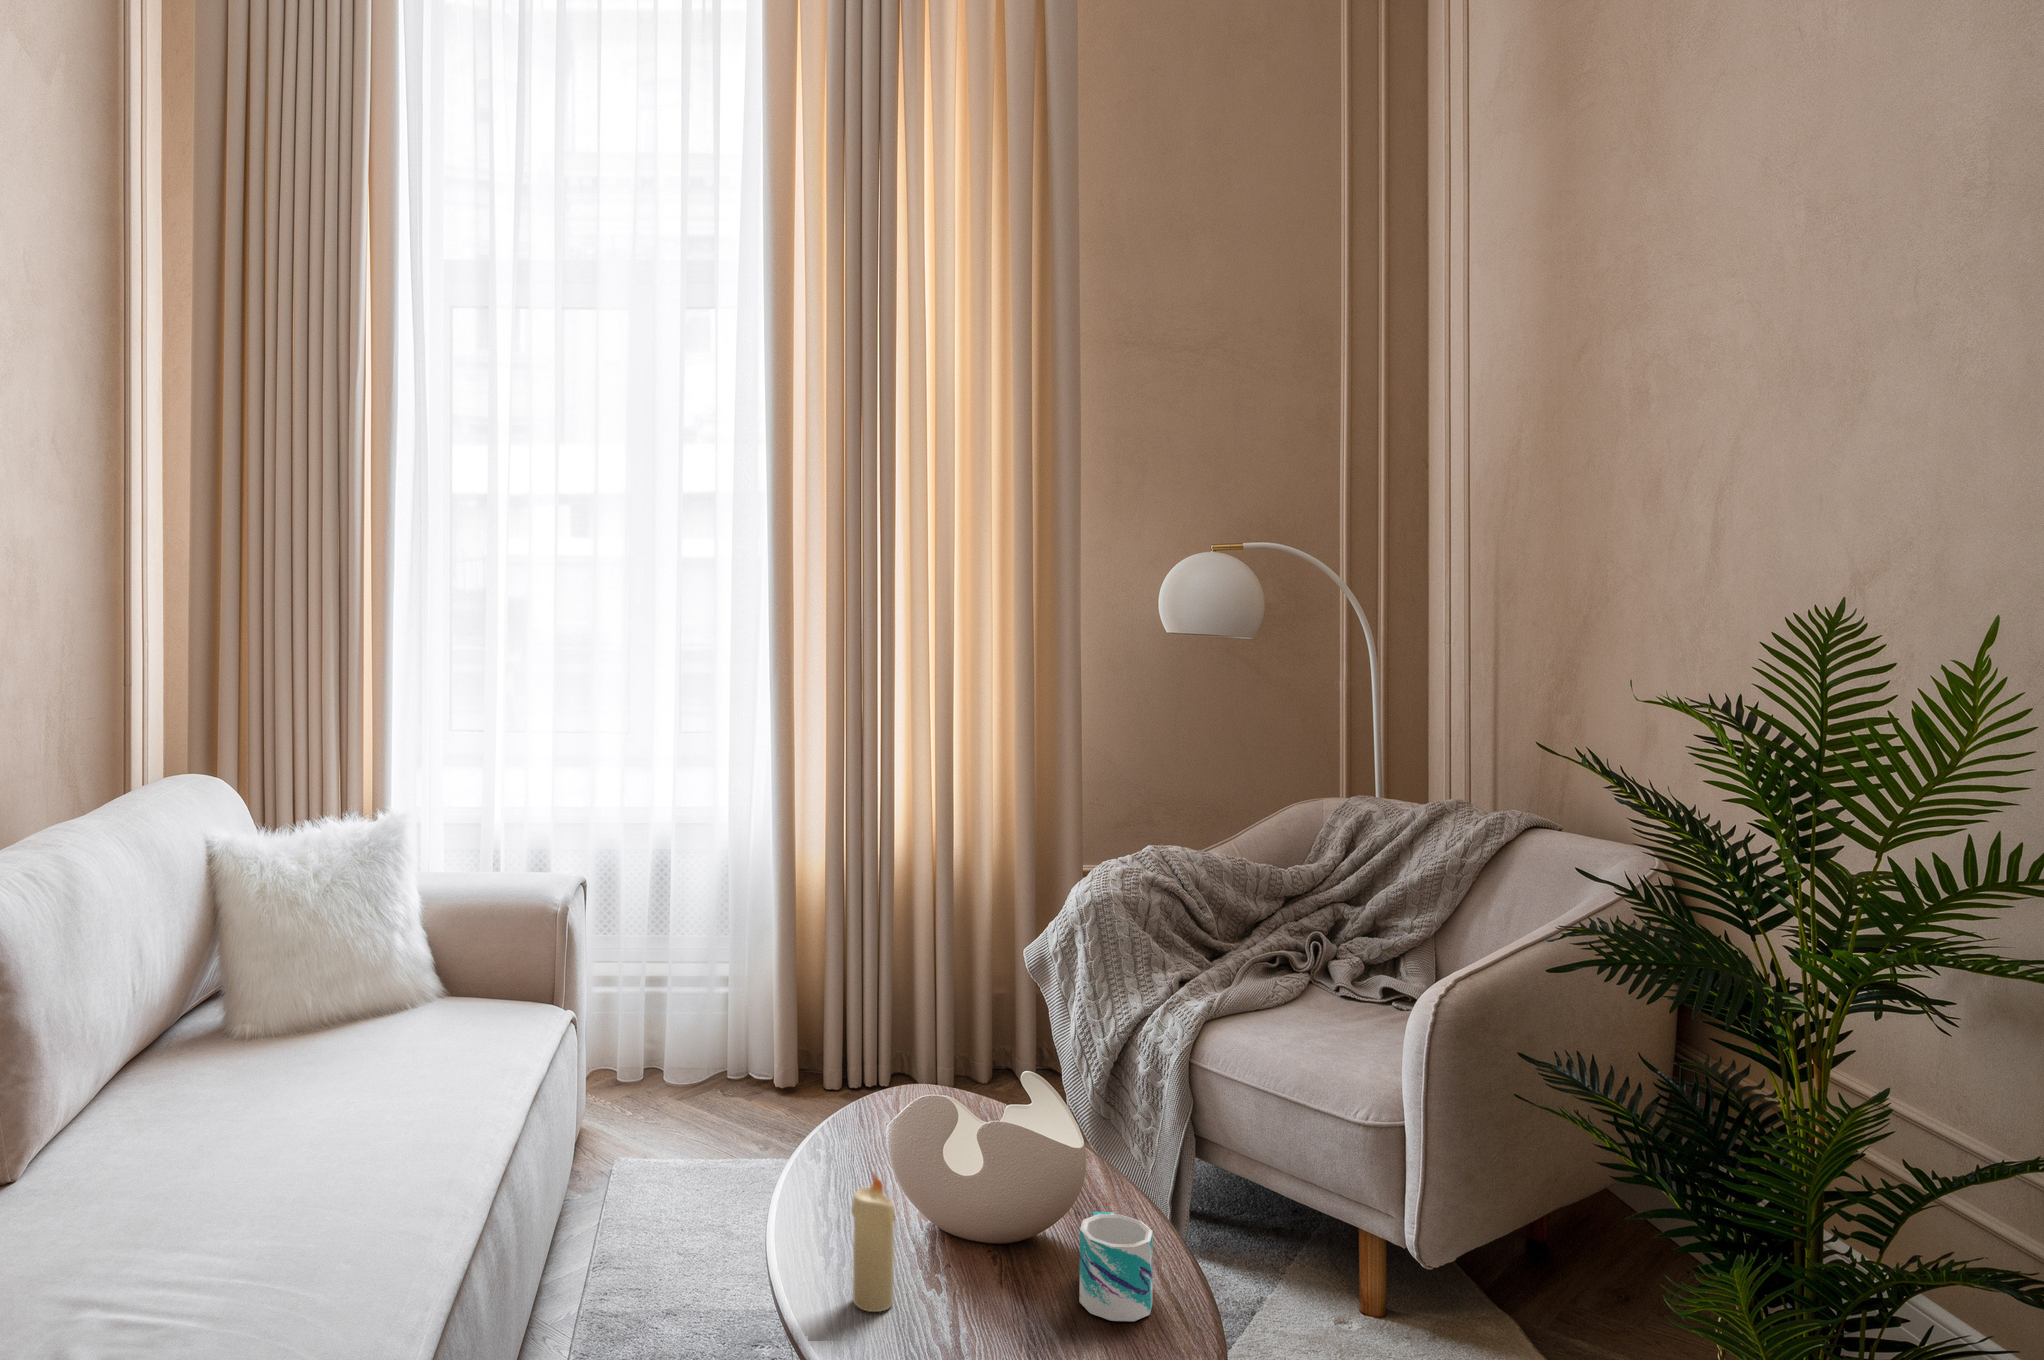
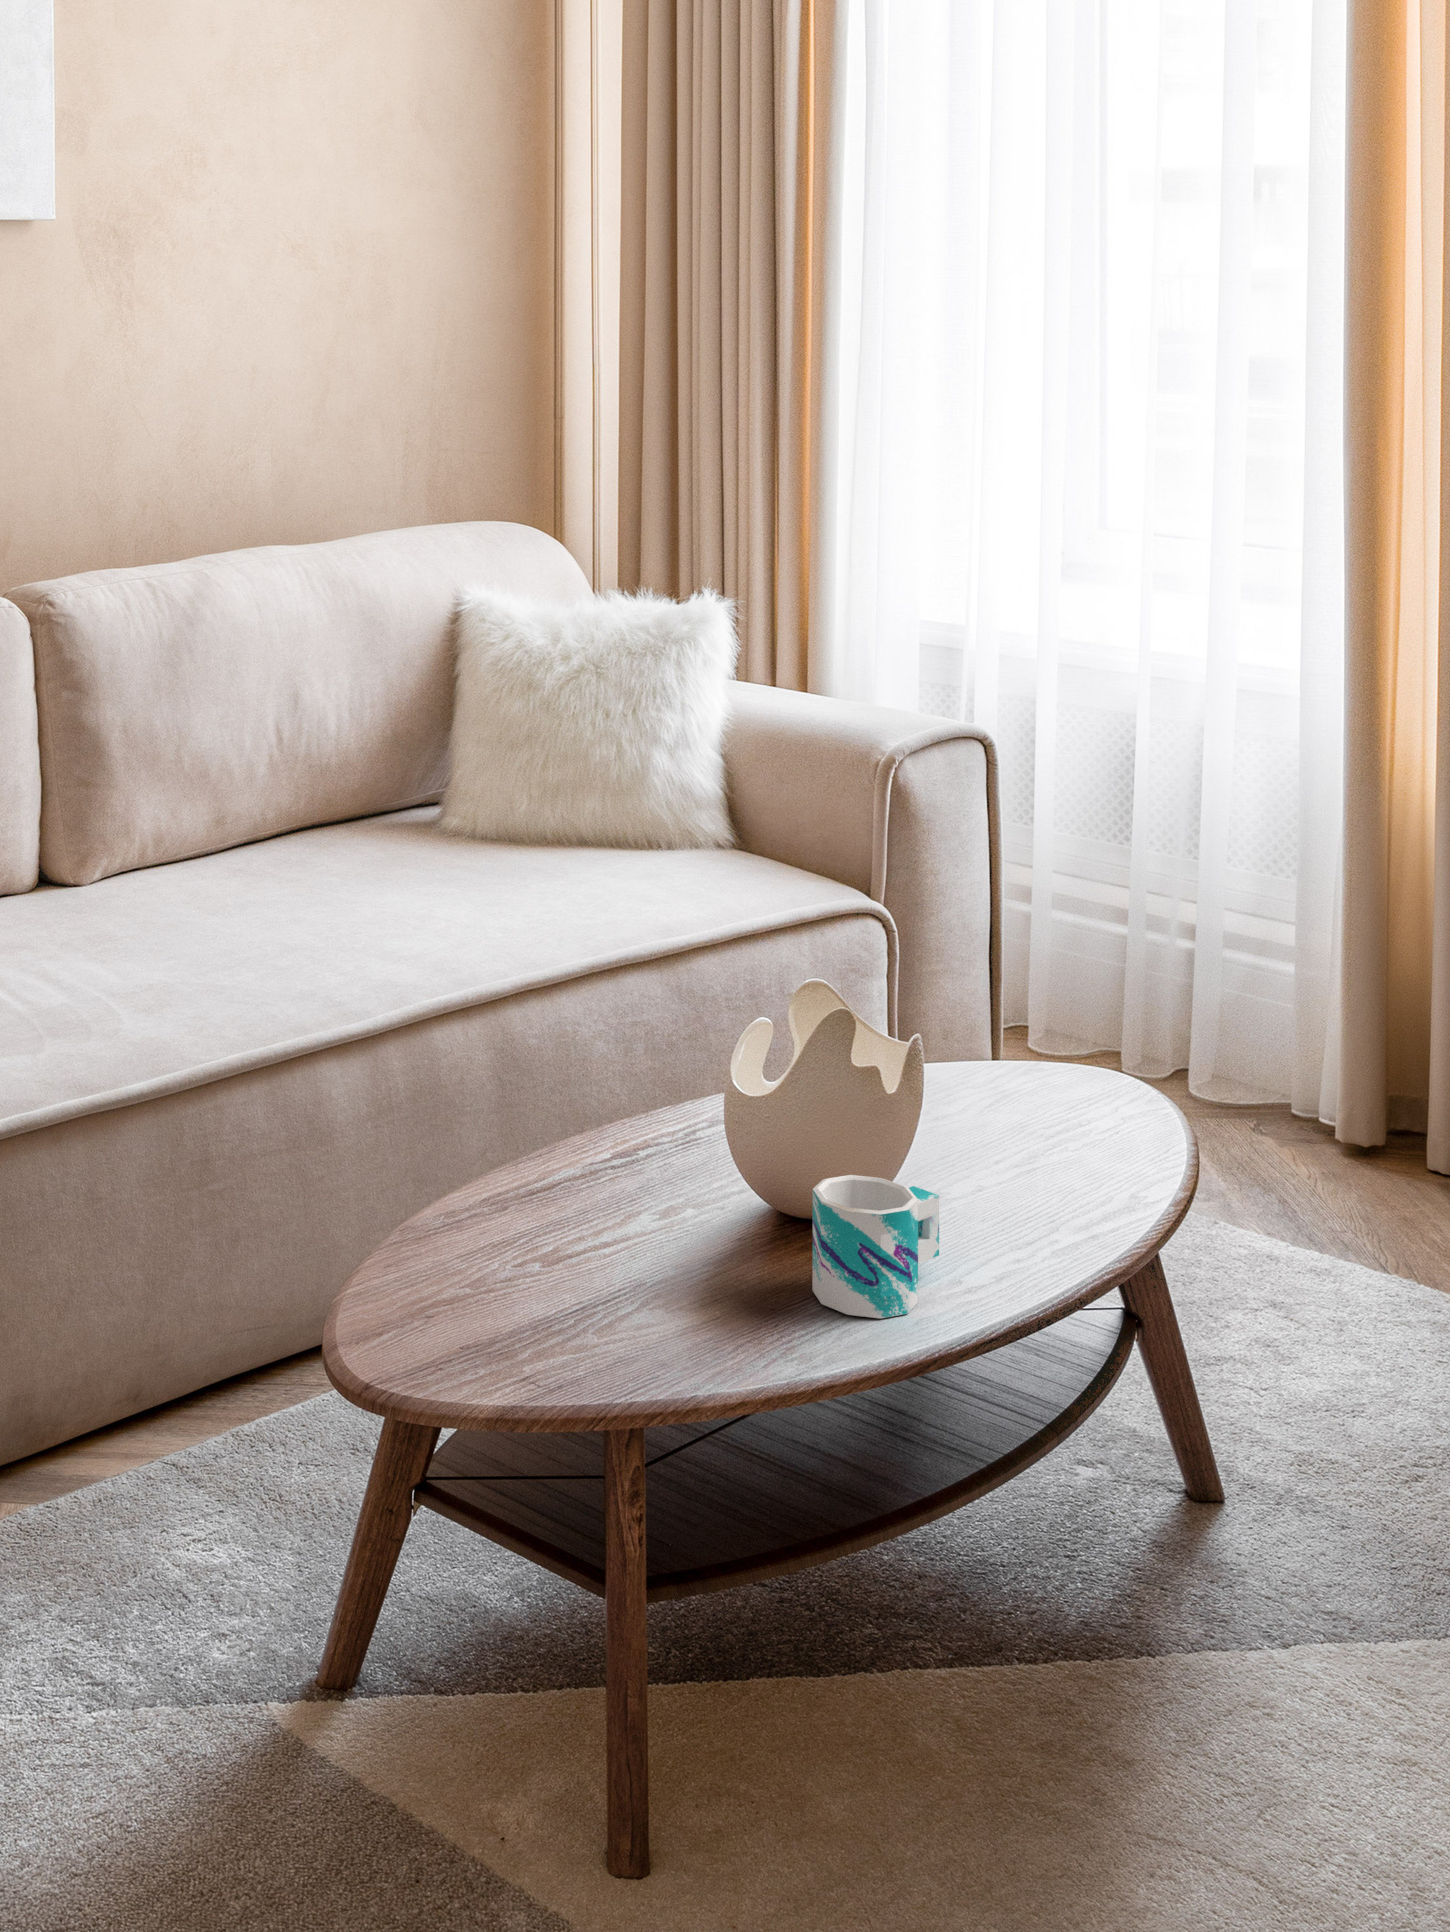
candle: present [851,1173,895,1312] -> none [585,1033,642,1211]

